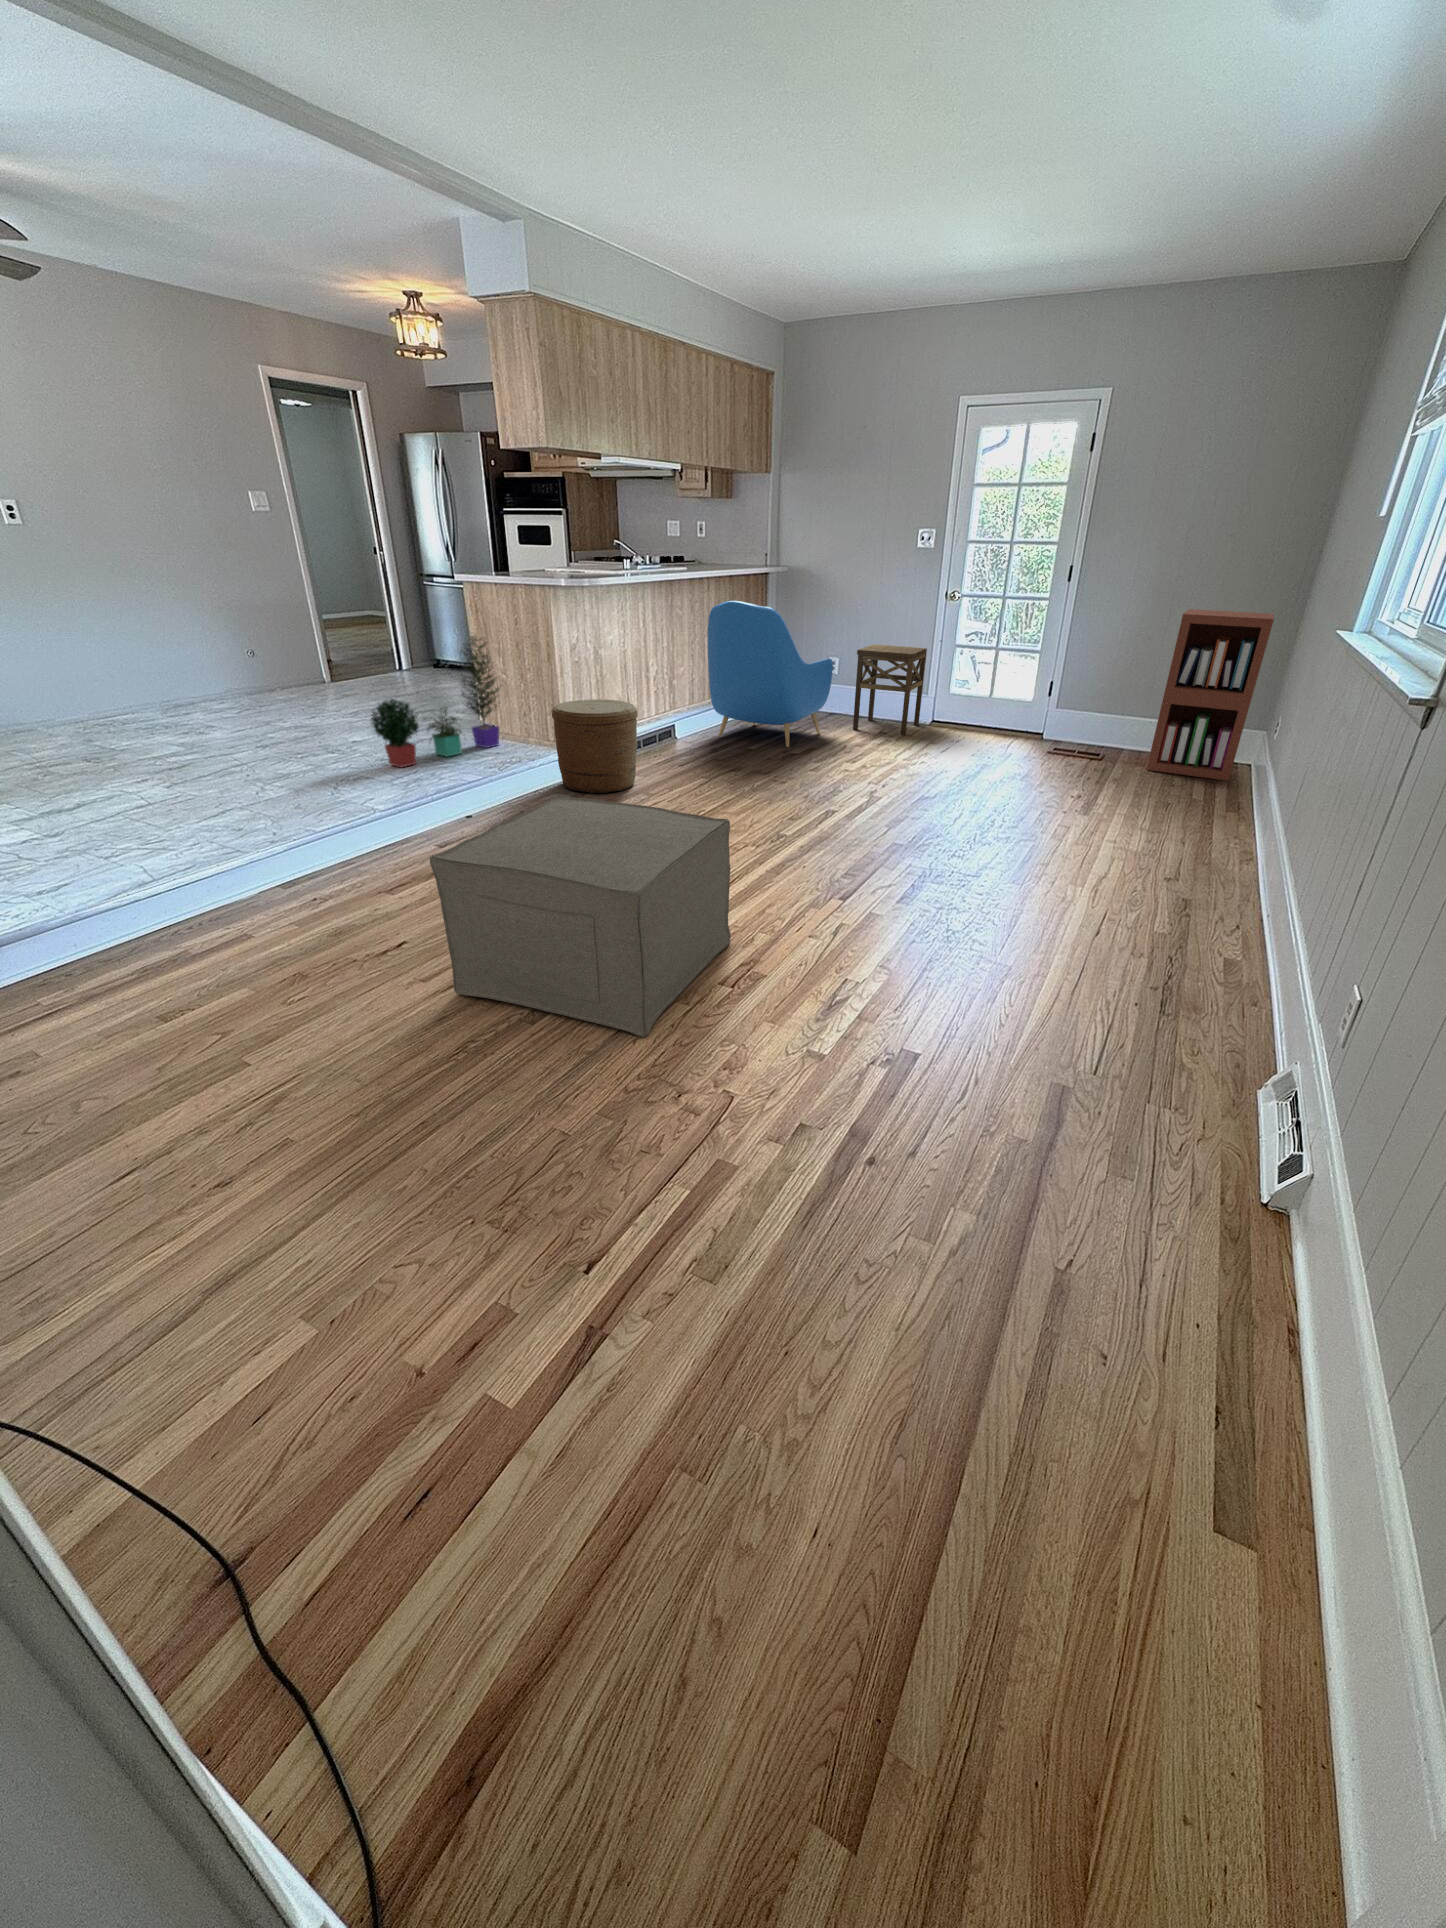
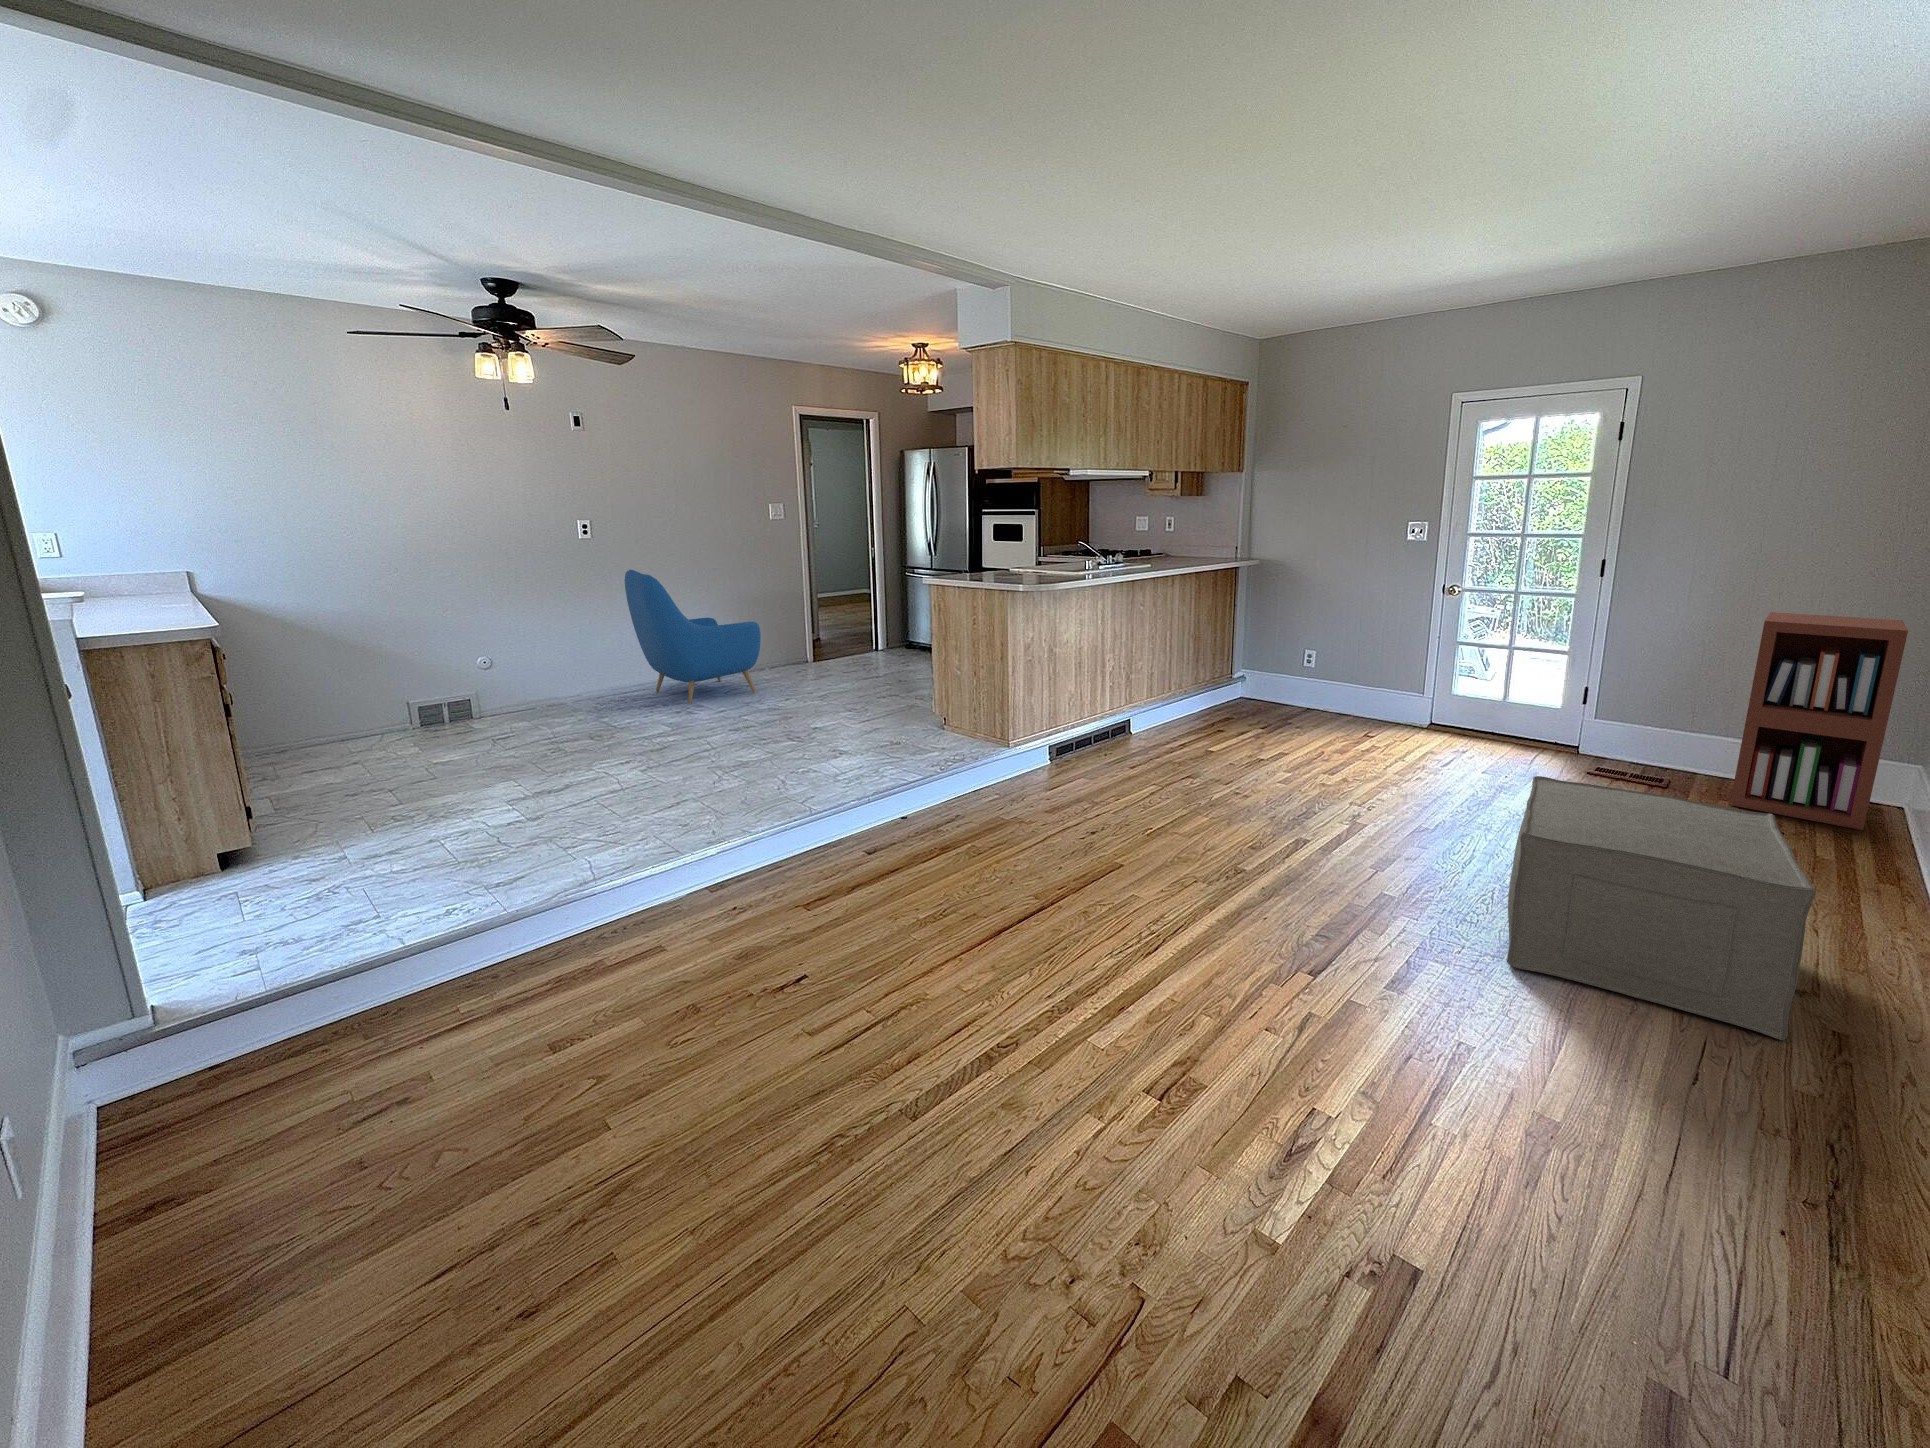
armchair: present [708,601,833,747] -> present [625,570,761,704]
potted plant: present [371,637,501,767] -> none [831,632,960,760]
side table: present [853,644,927,735] -> none [1331,639,1420,739]
woven basket: present [552,699,638,793] -> none [1002,698,1090,797]
ottoman: present [430,794,731,1037] -> present [1507,776,1816,1040]

